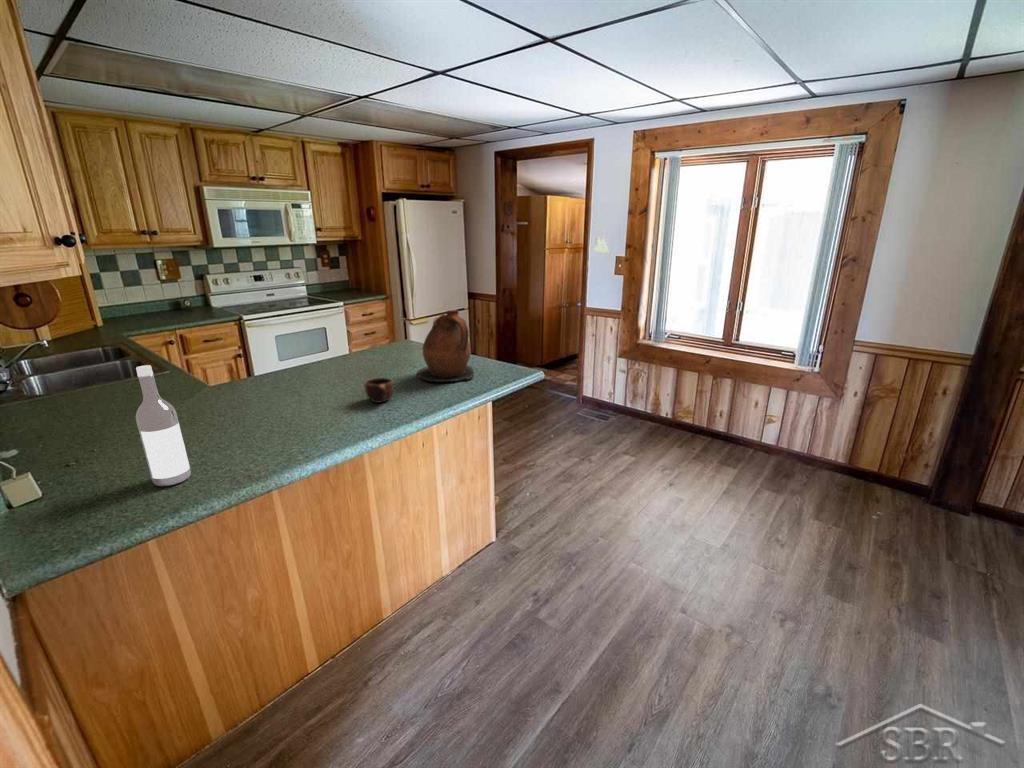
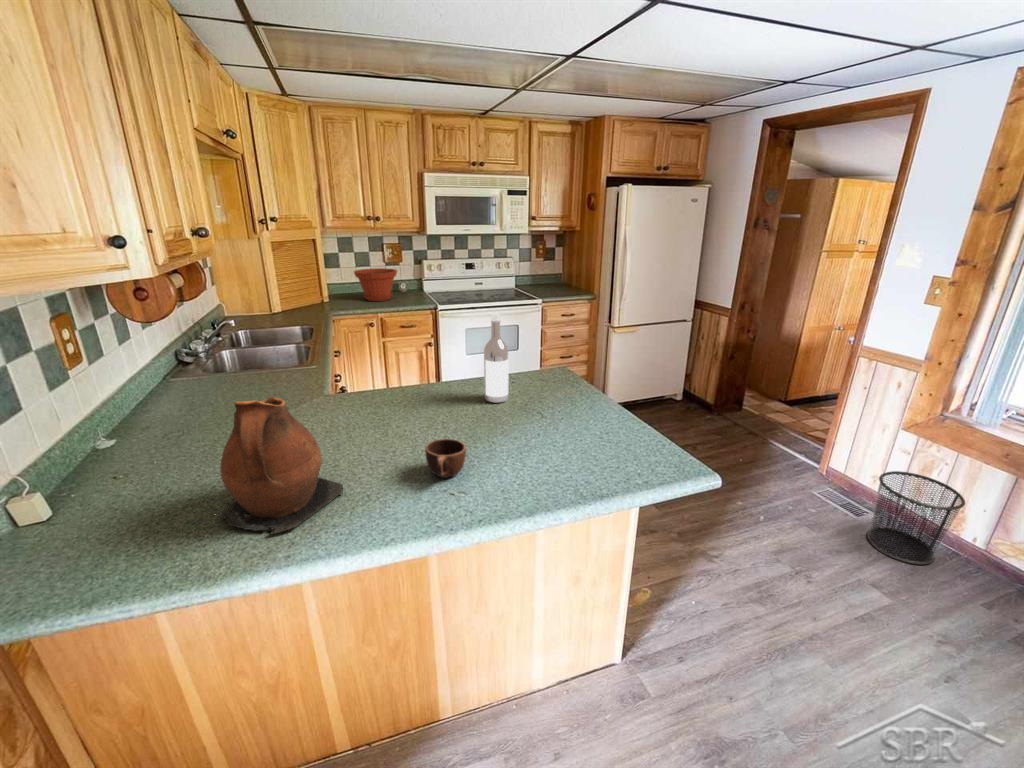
plant pot: none [130,285,185,320] -> present [354,268,397,301]
ceramic pitcher: present [418,310,474,382] -> present [216,397,343,535]
wine bottle: present [136,365,191,486] -> present [484,314,509,403]
waste bin: none [613,382,656,436] -> present [867,471,965,564]

